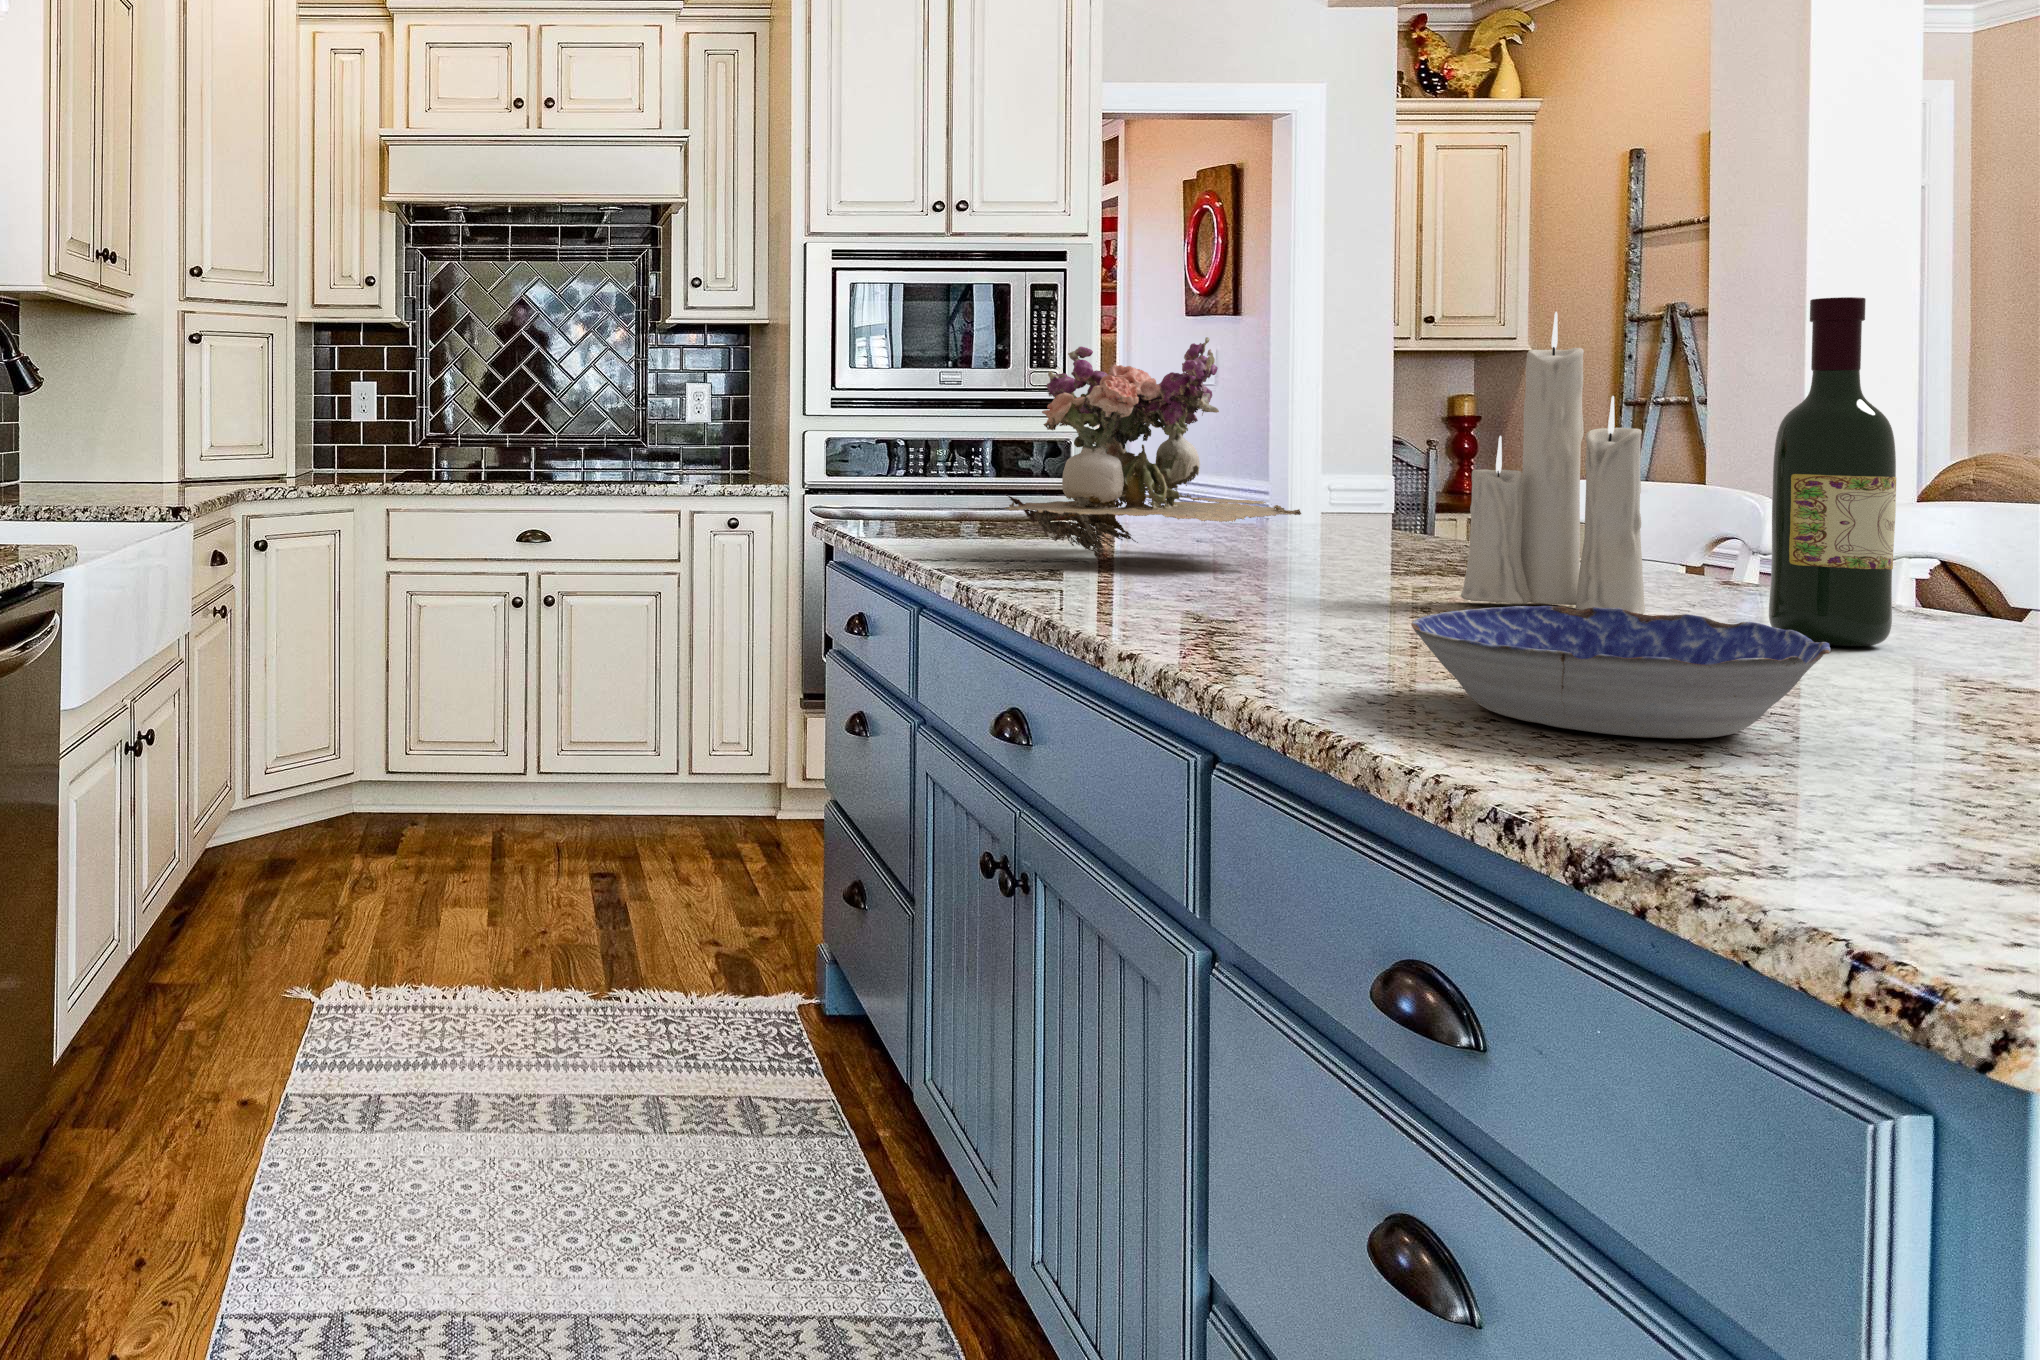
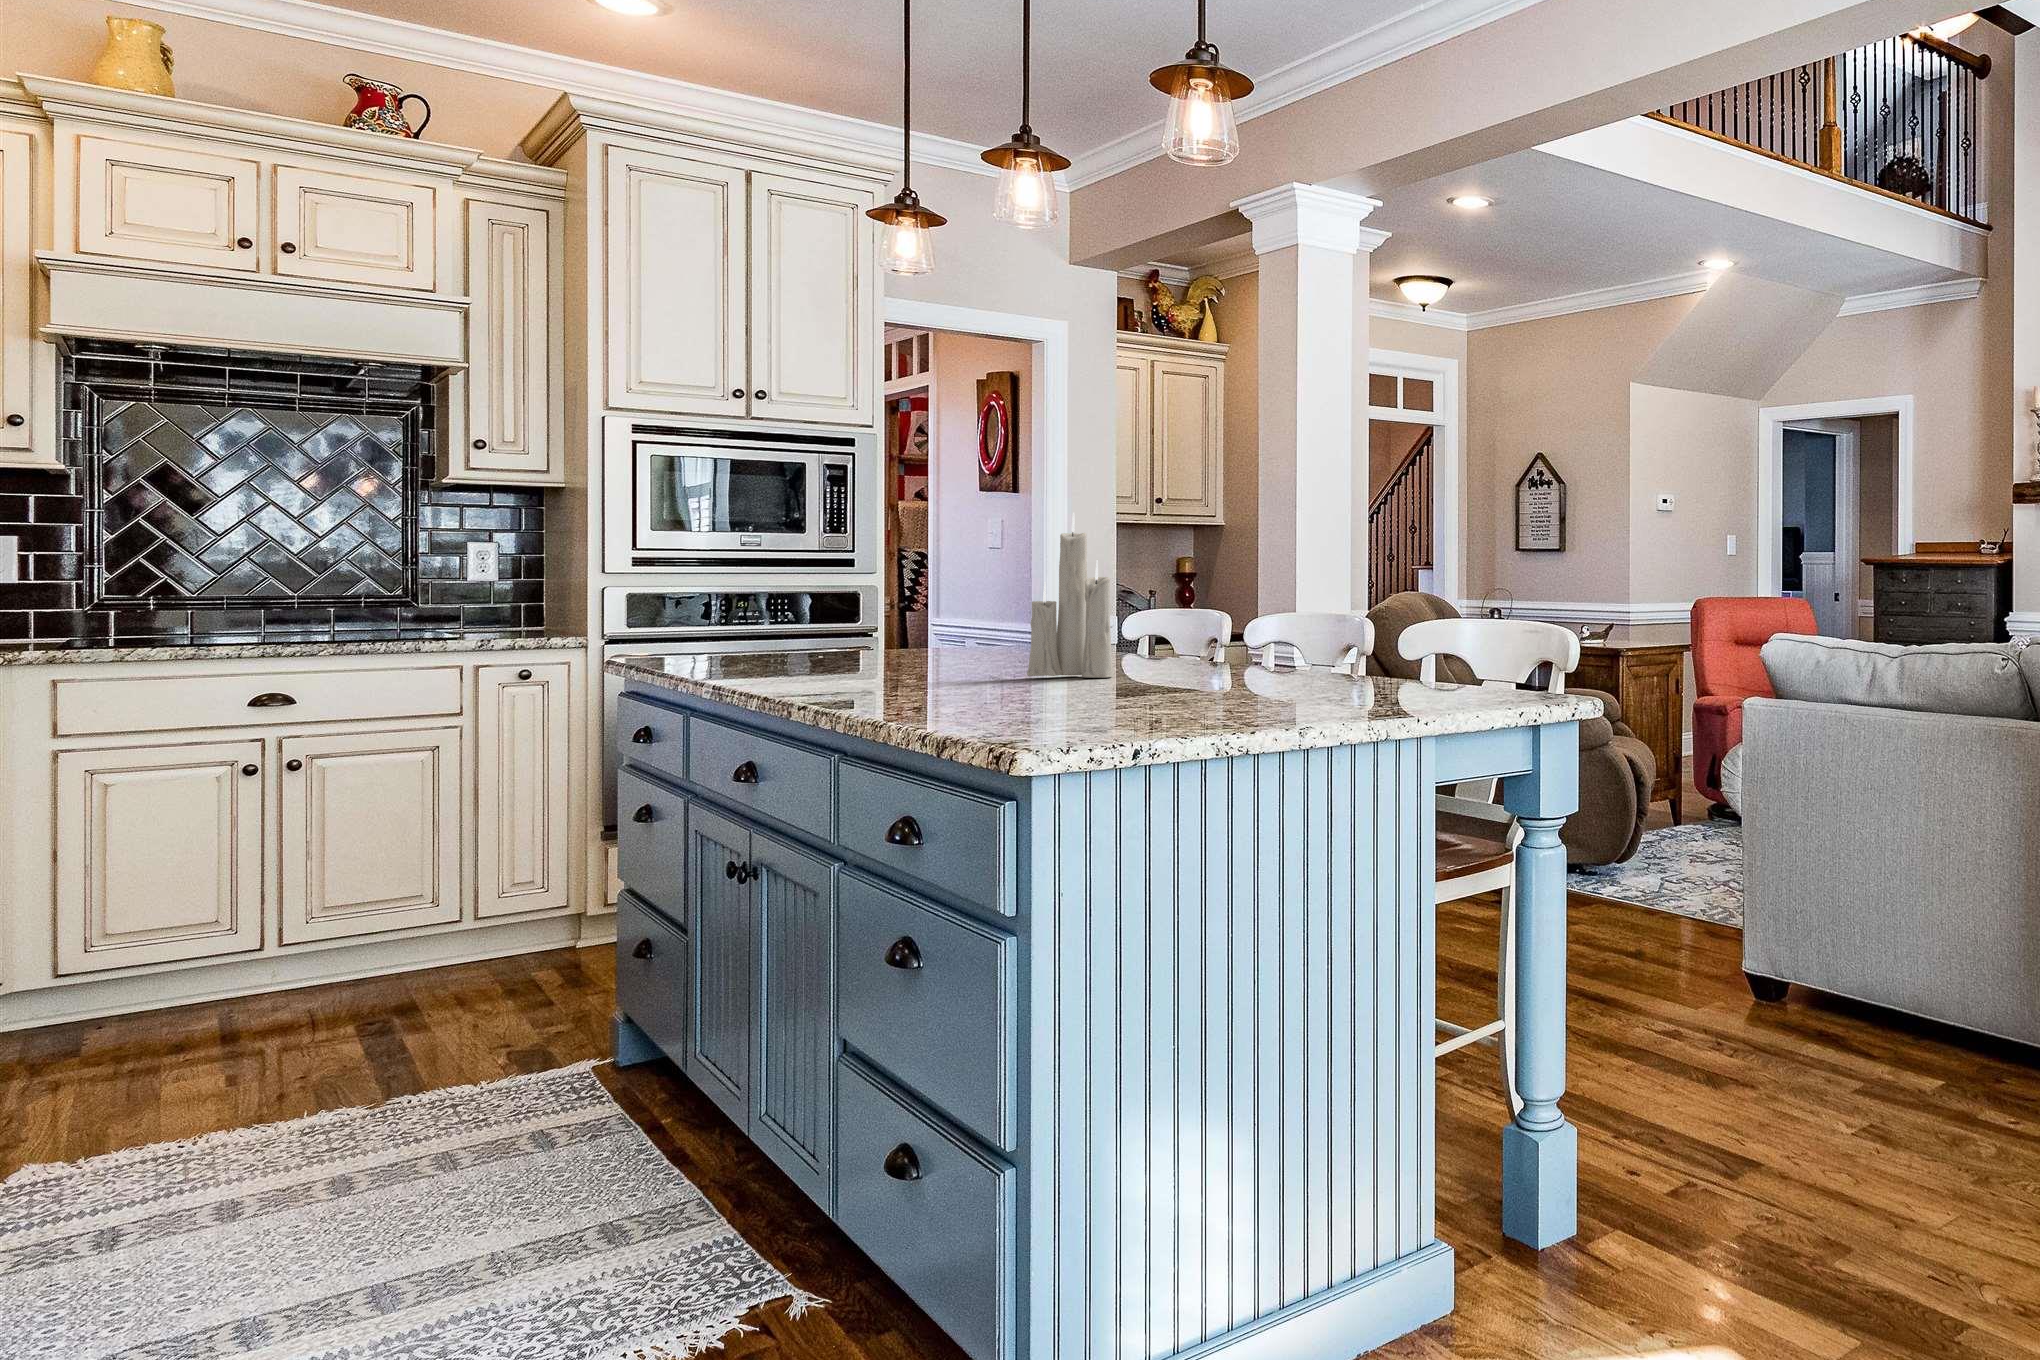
wine bottle: present [1769,297,1896,646] -> none [1150,512,1196,682]
flower arrangement: present [1005,337,1301,560] -> none [755,518,959,671]
bowl: present [1411,606,1831,738] -> none [929,661,1095,714]

